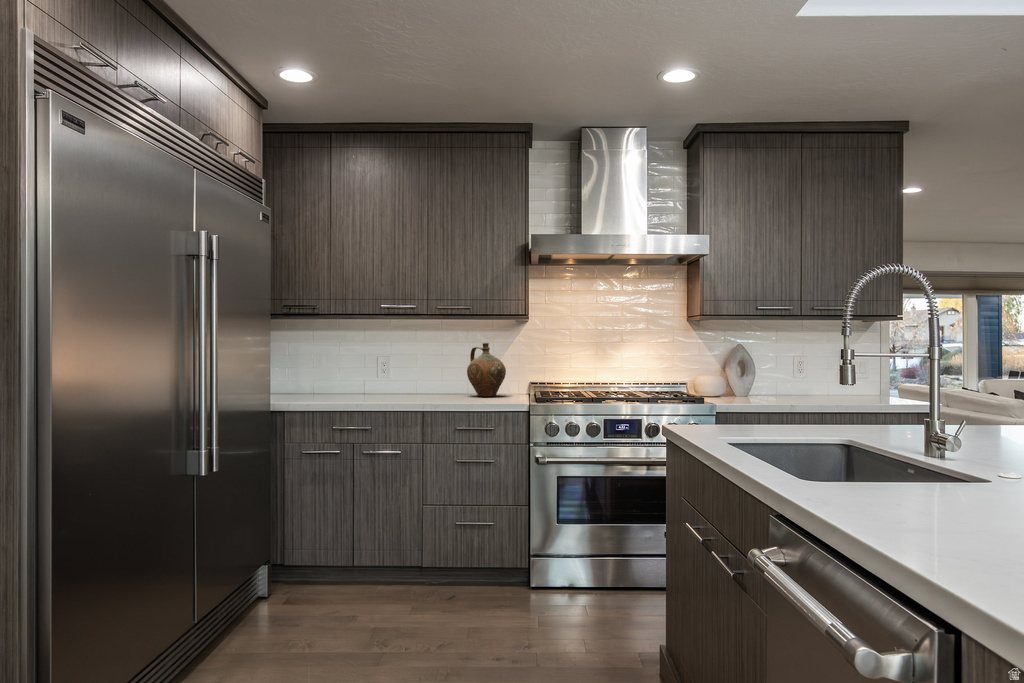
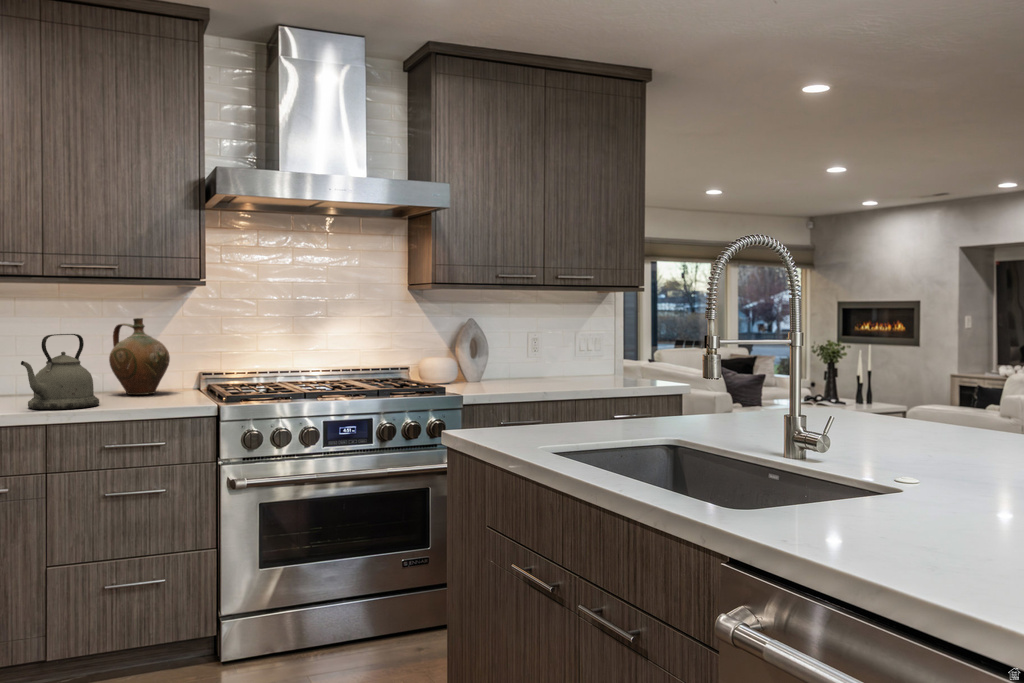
kettle: none [410,353,457,402] -> present [21,334,99,409]

